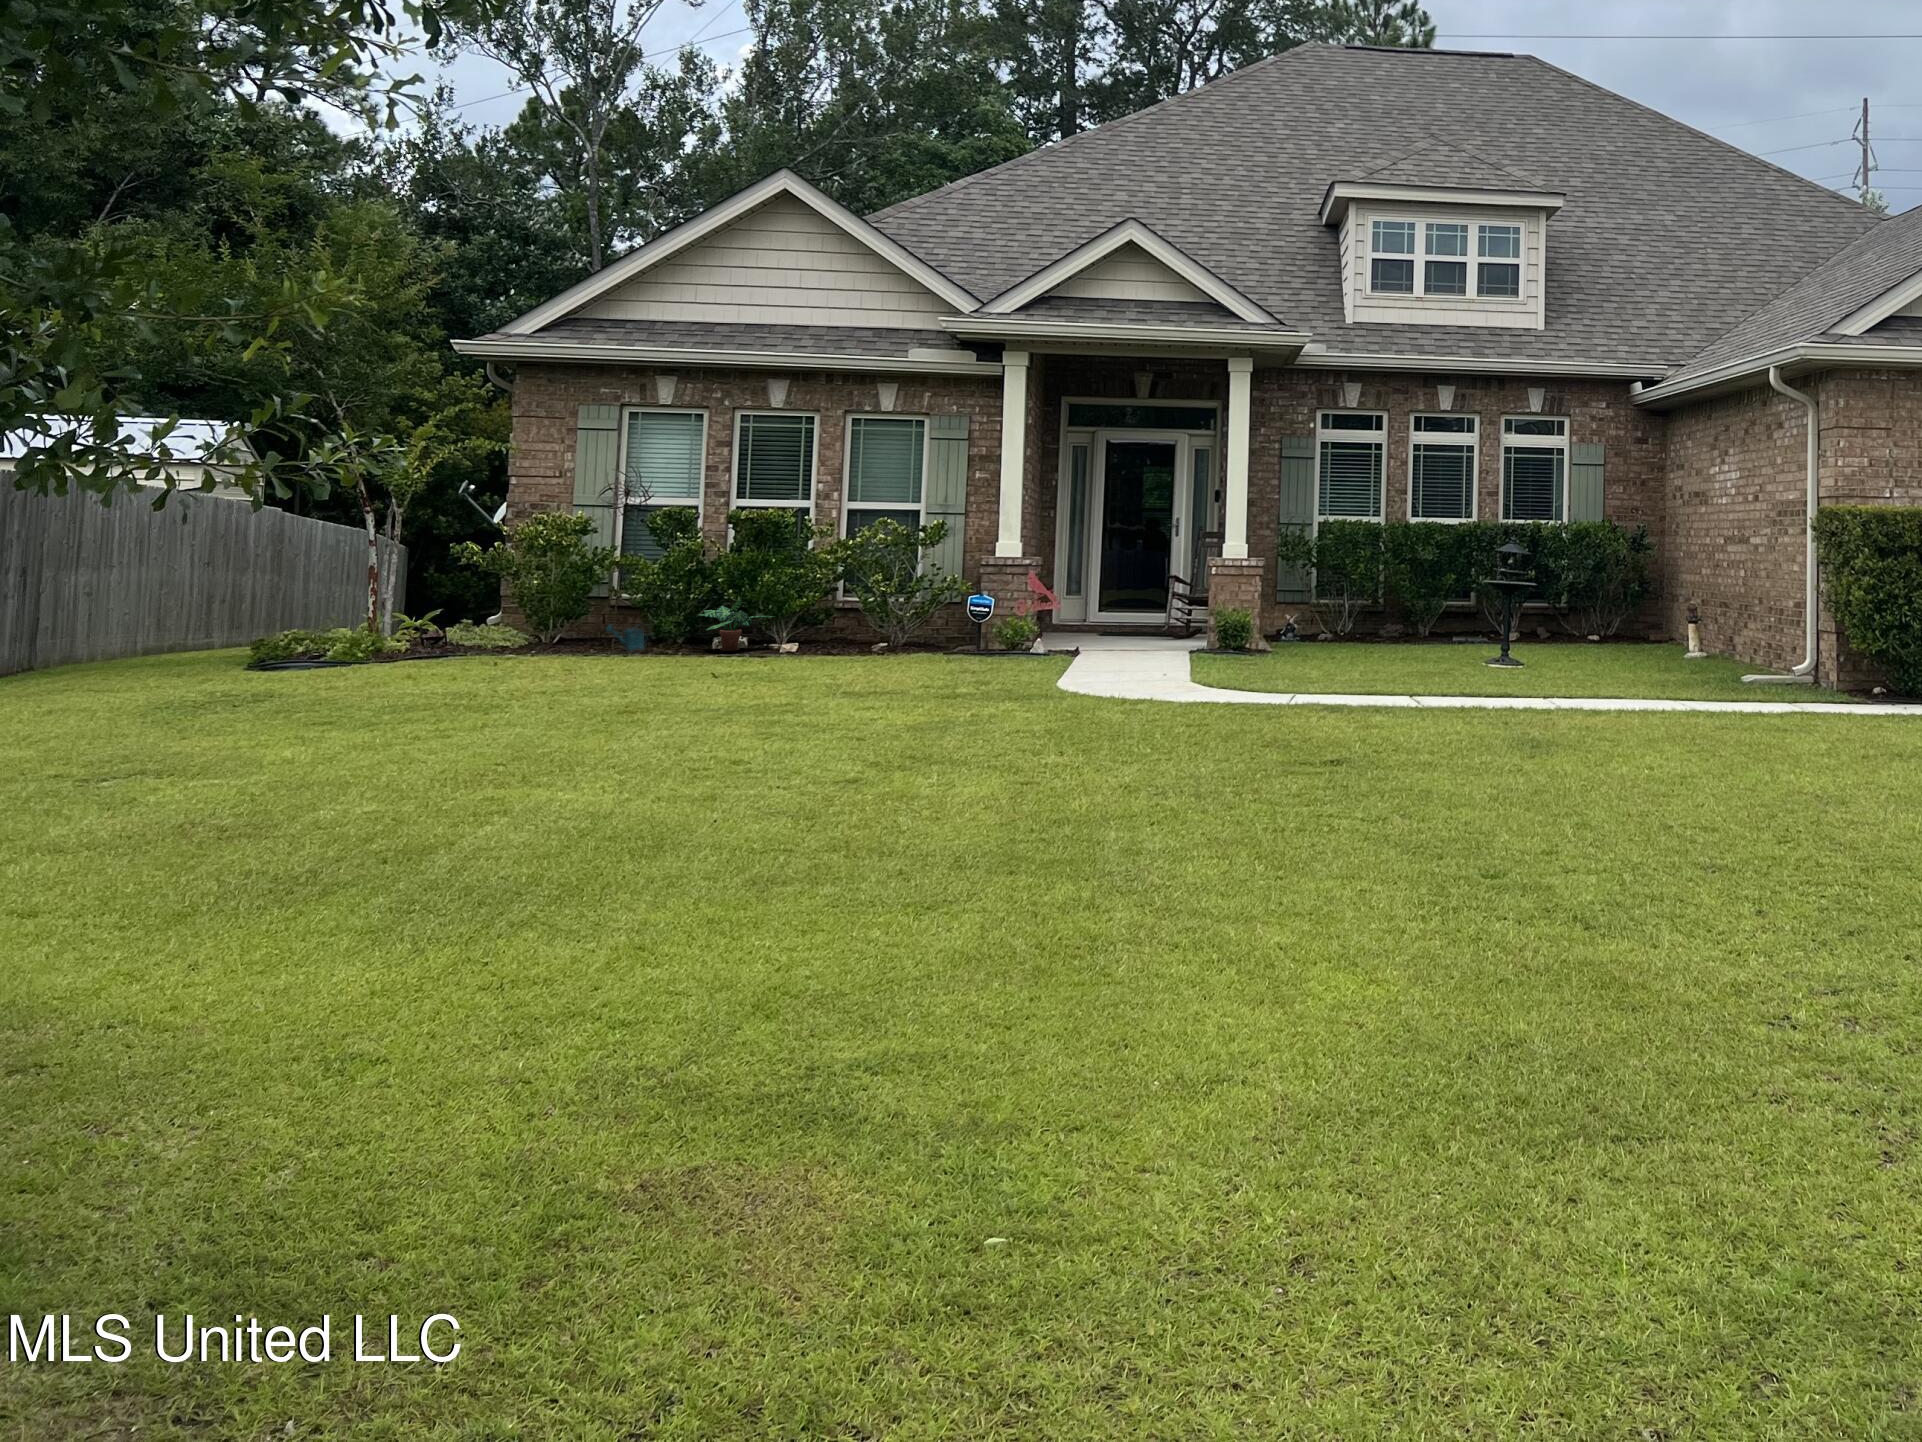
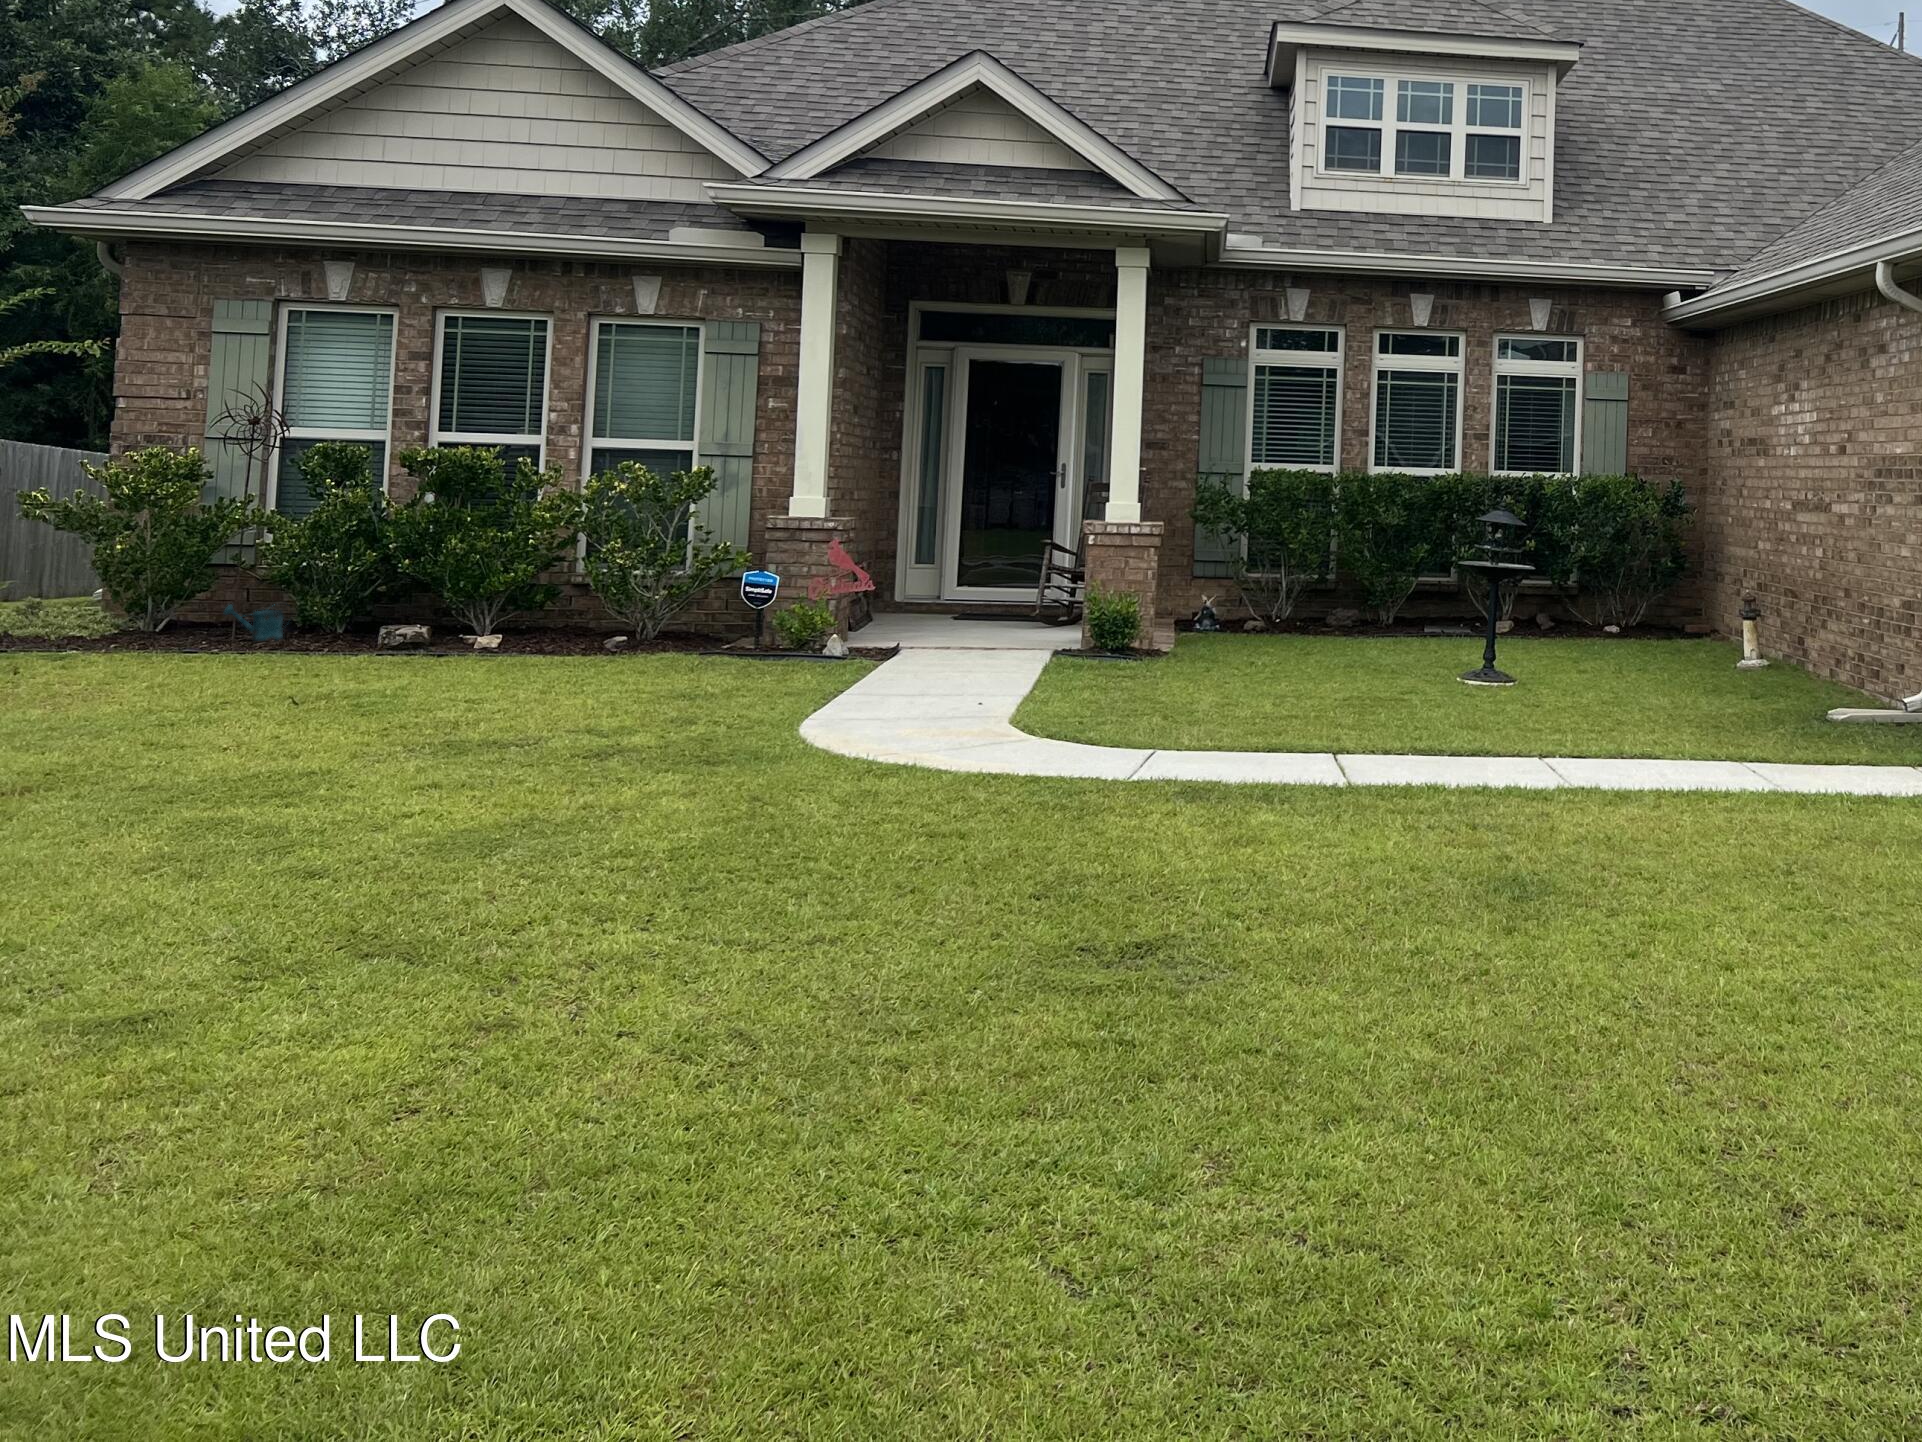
potted plant: present [700,599,771,651] -> none [345,570,467,644]

